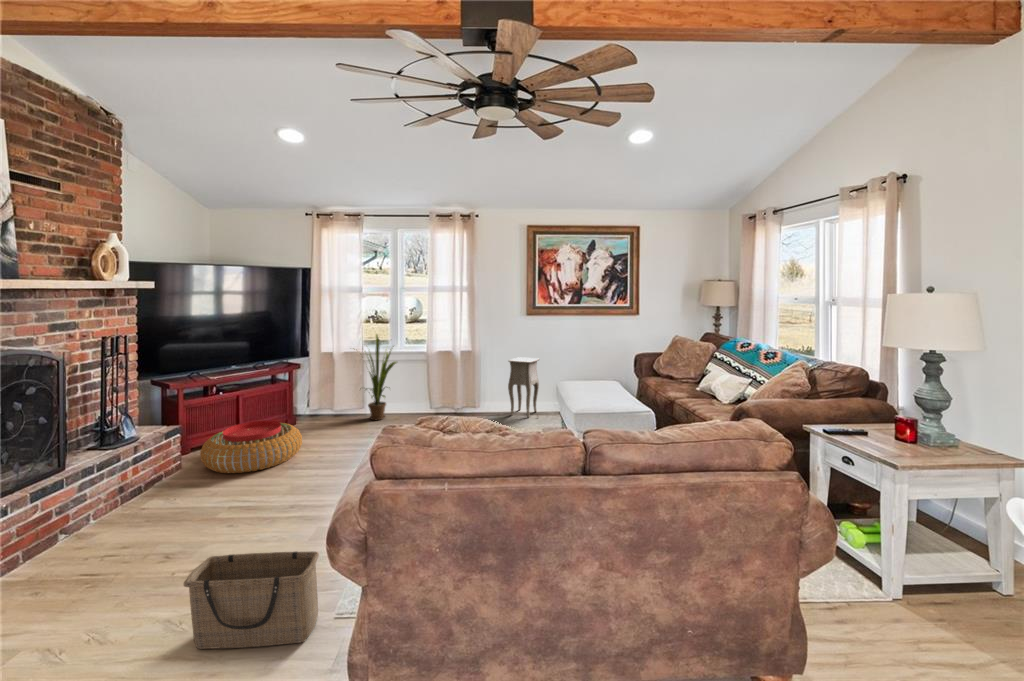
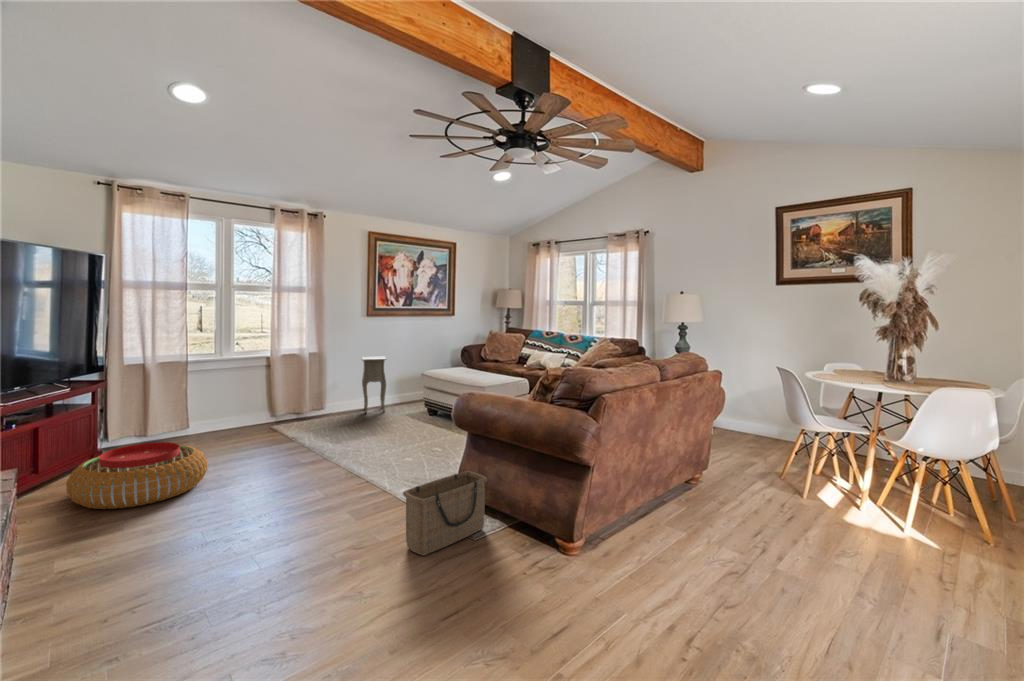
house plant: present [365,335,396,420] -> none [184,338,252,439]

